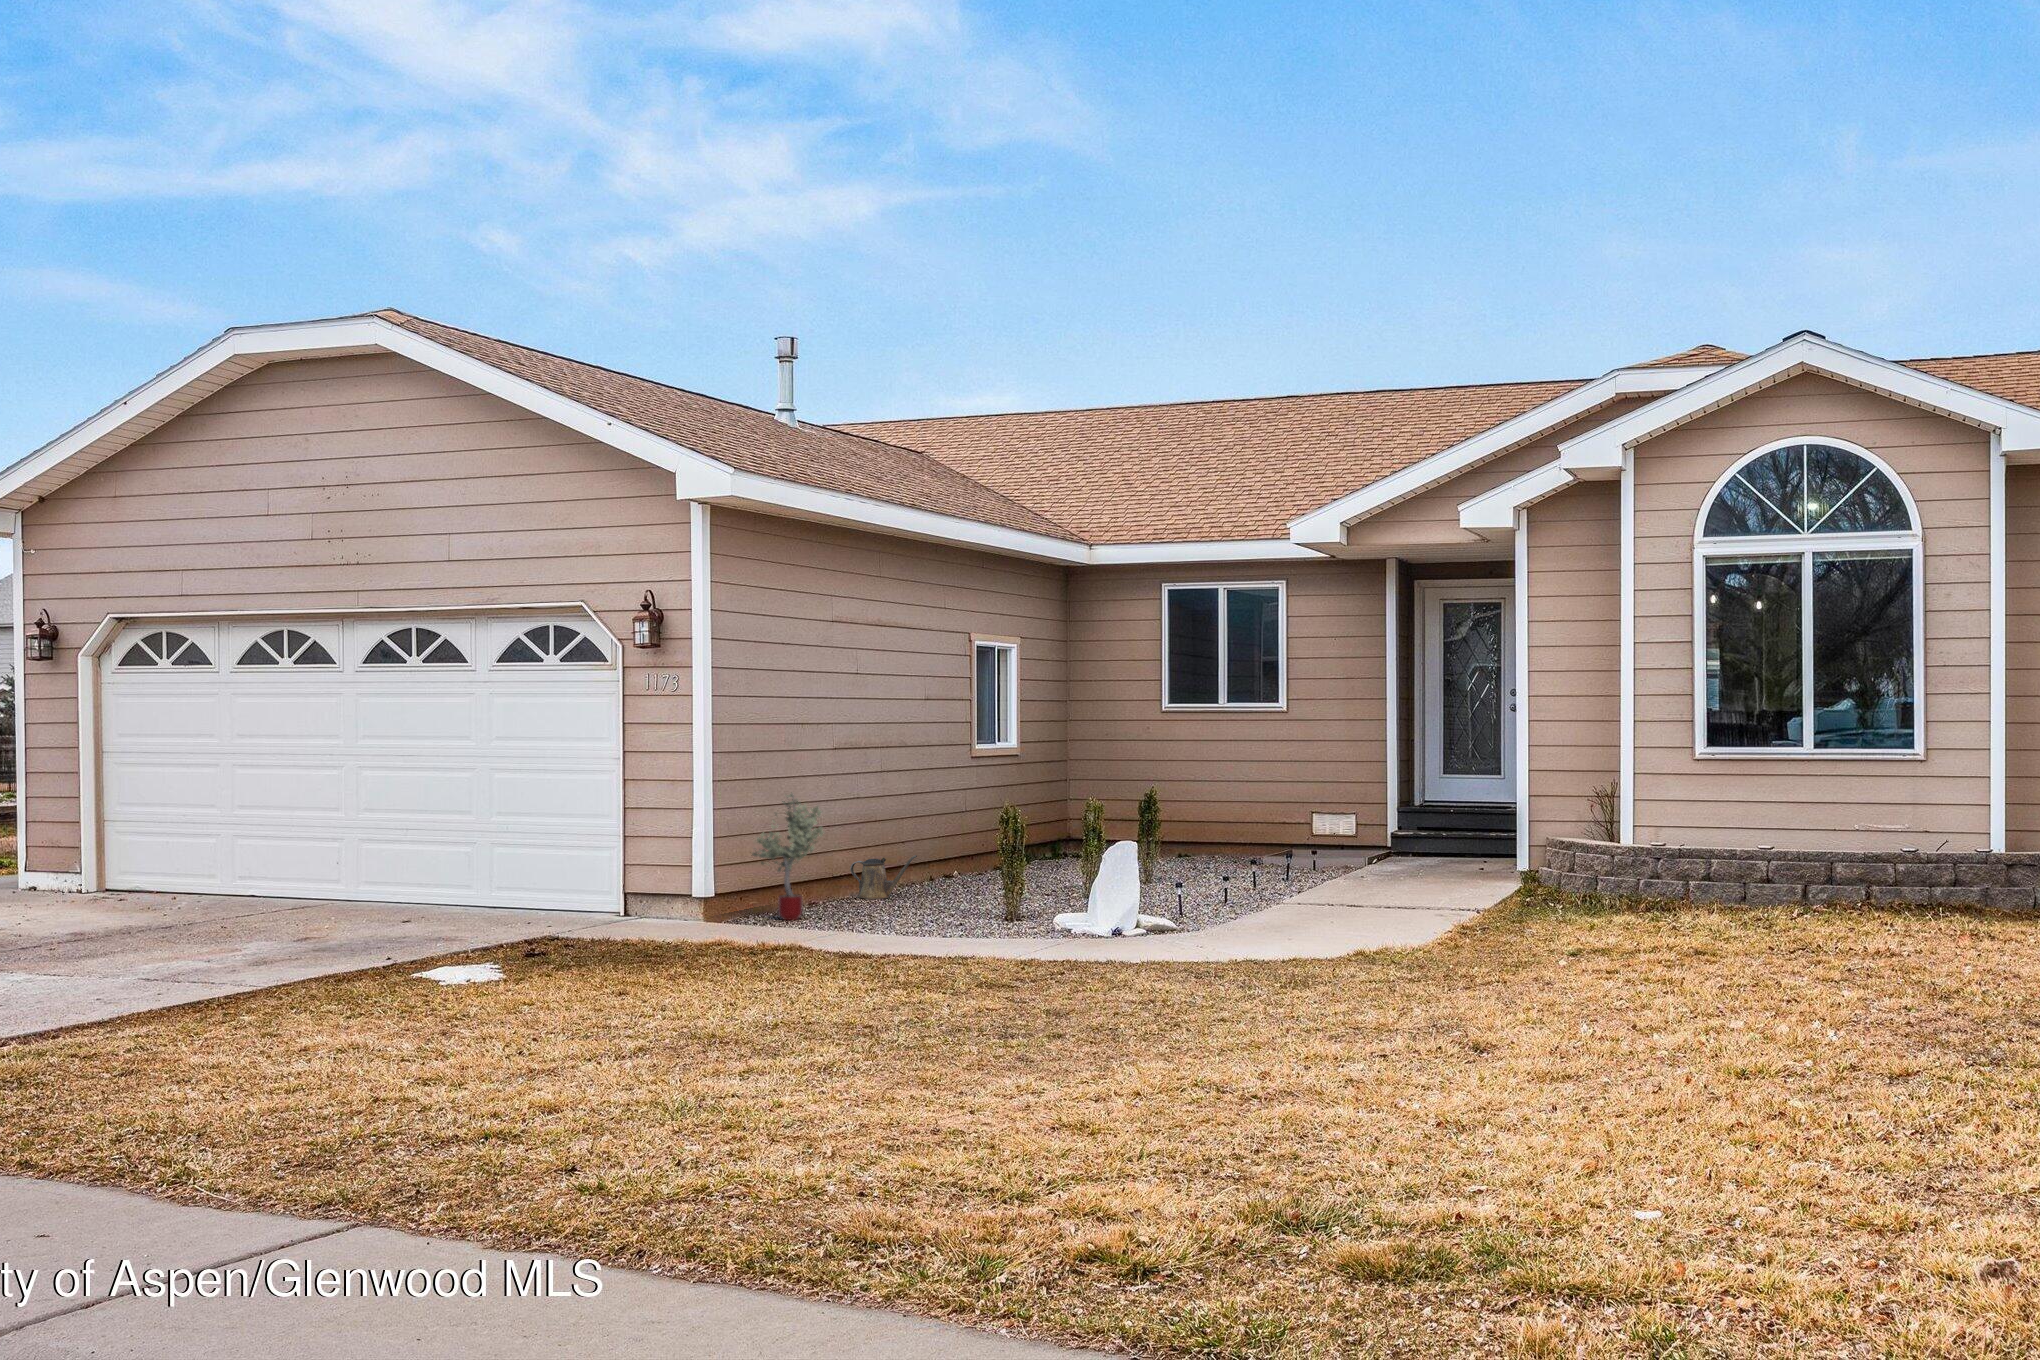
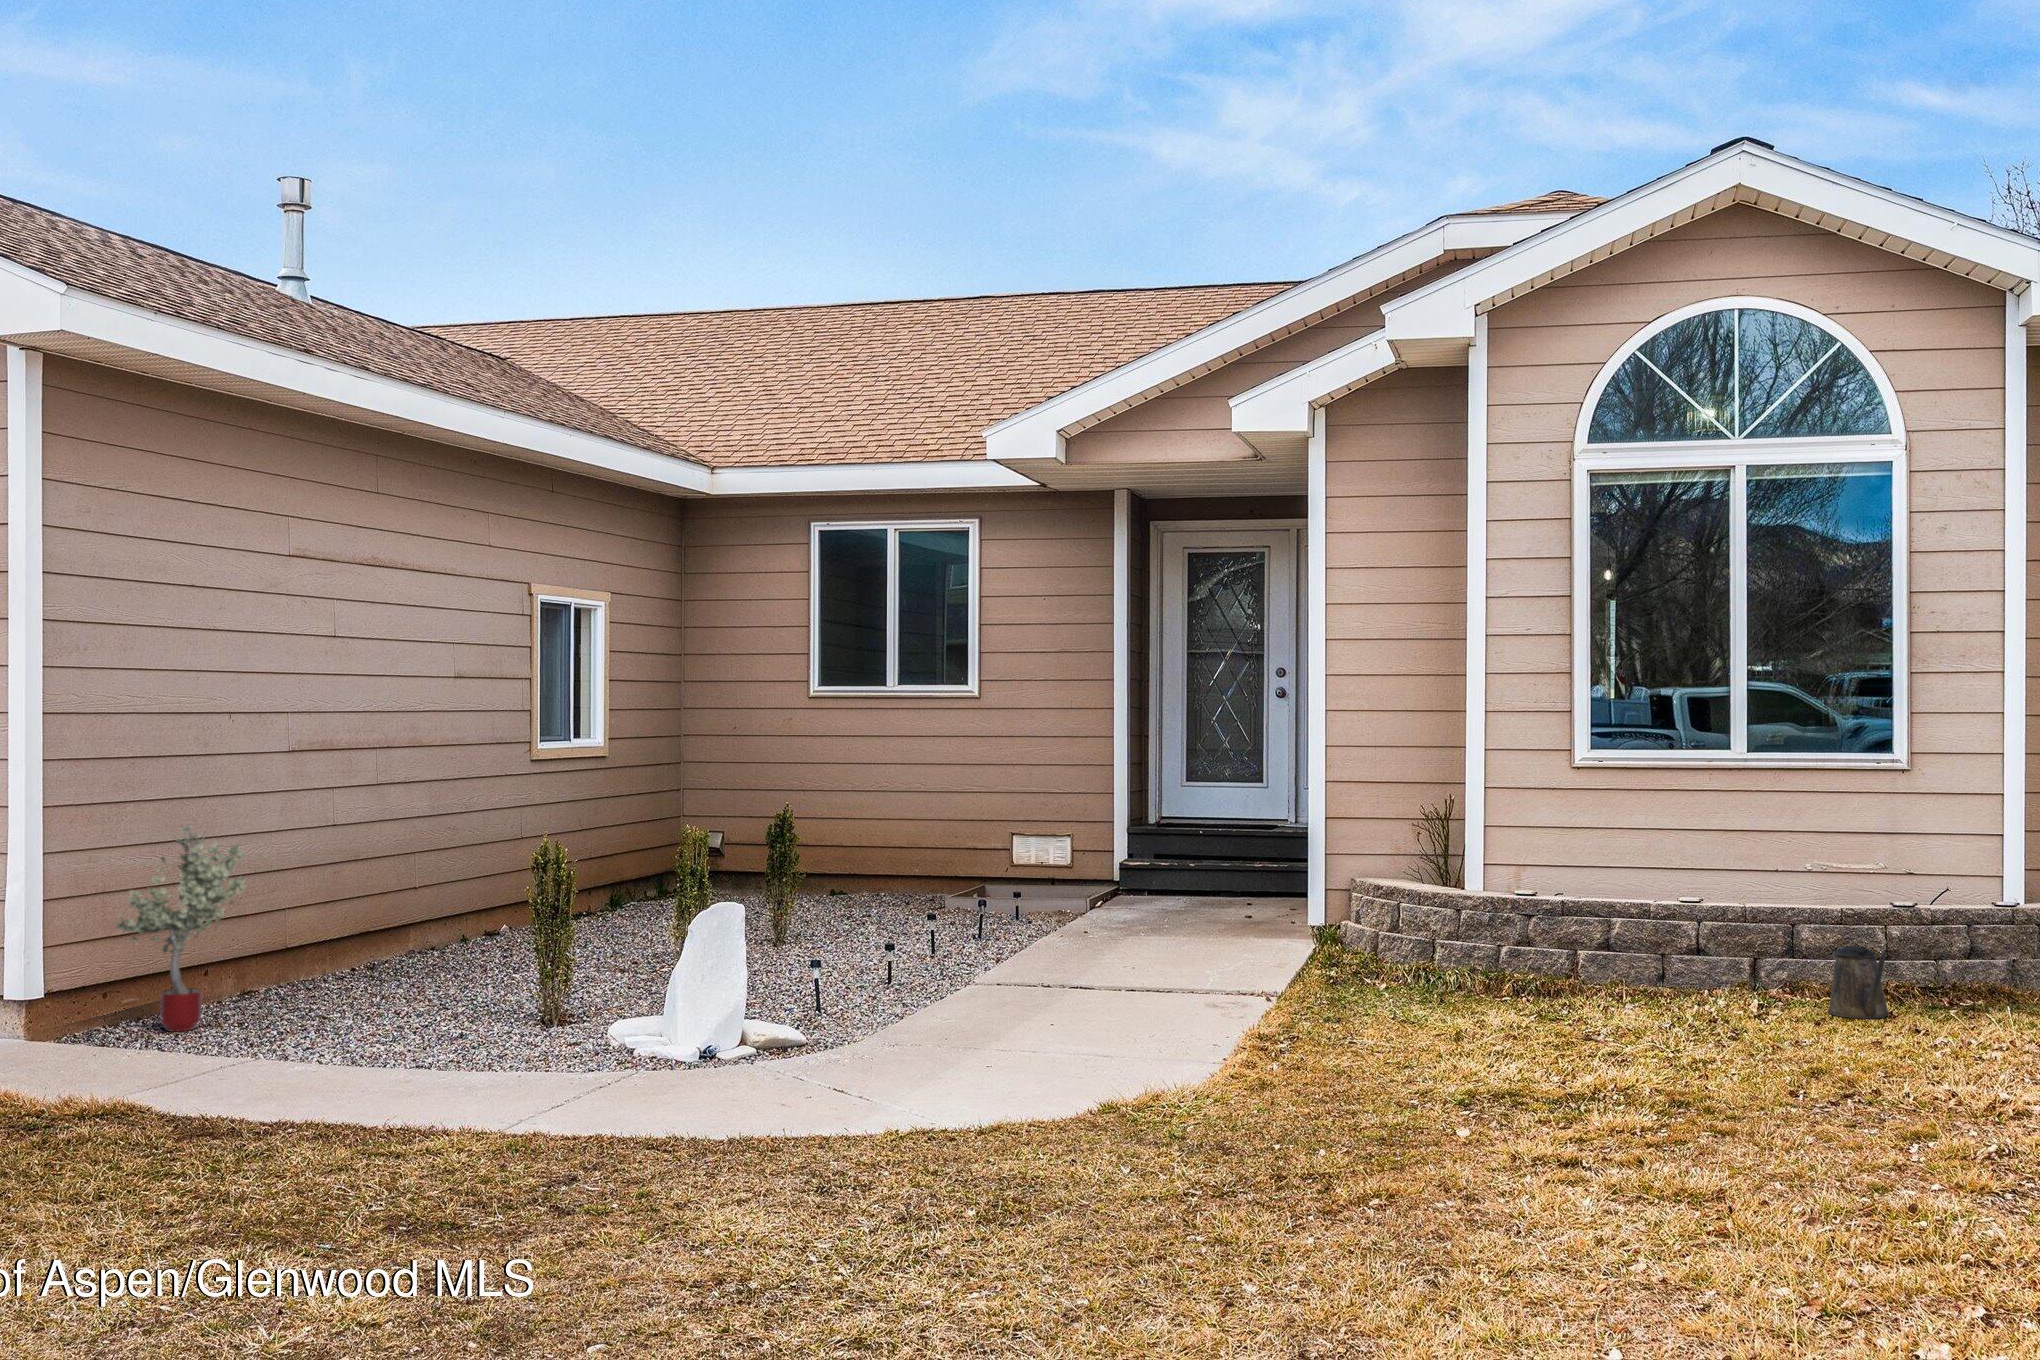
watering can: present [850,855,917,899] -> present [1828,946,1889,1019]

